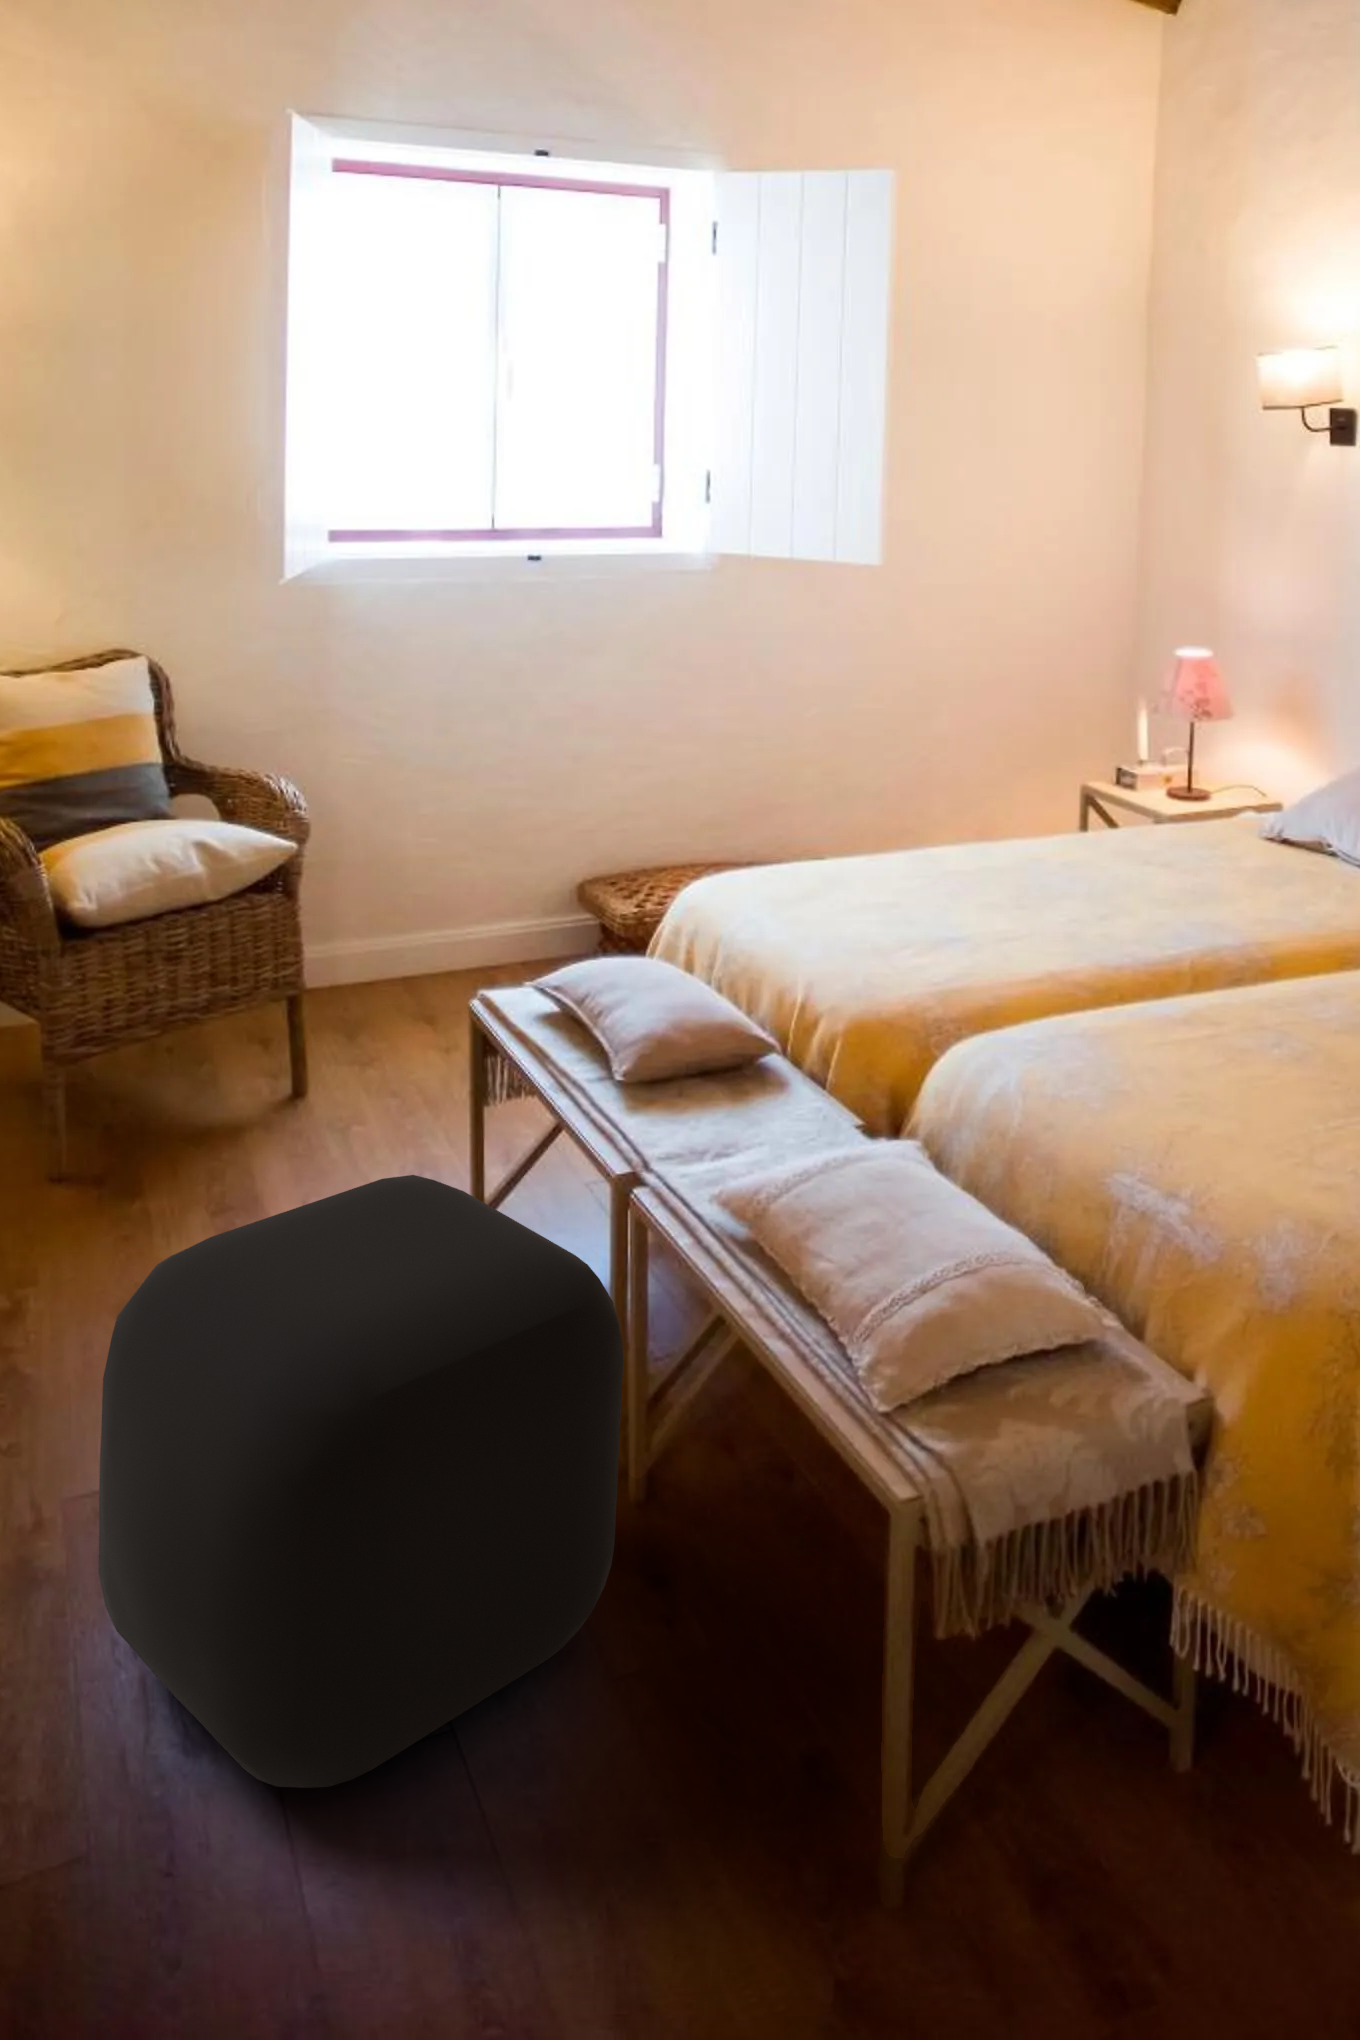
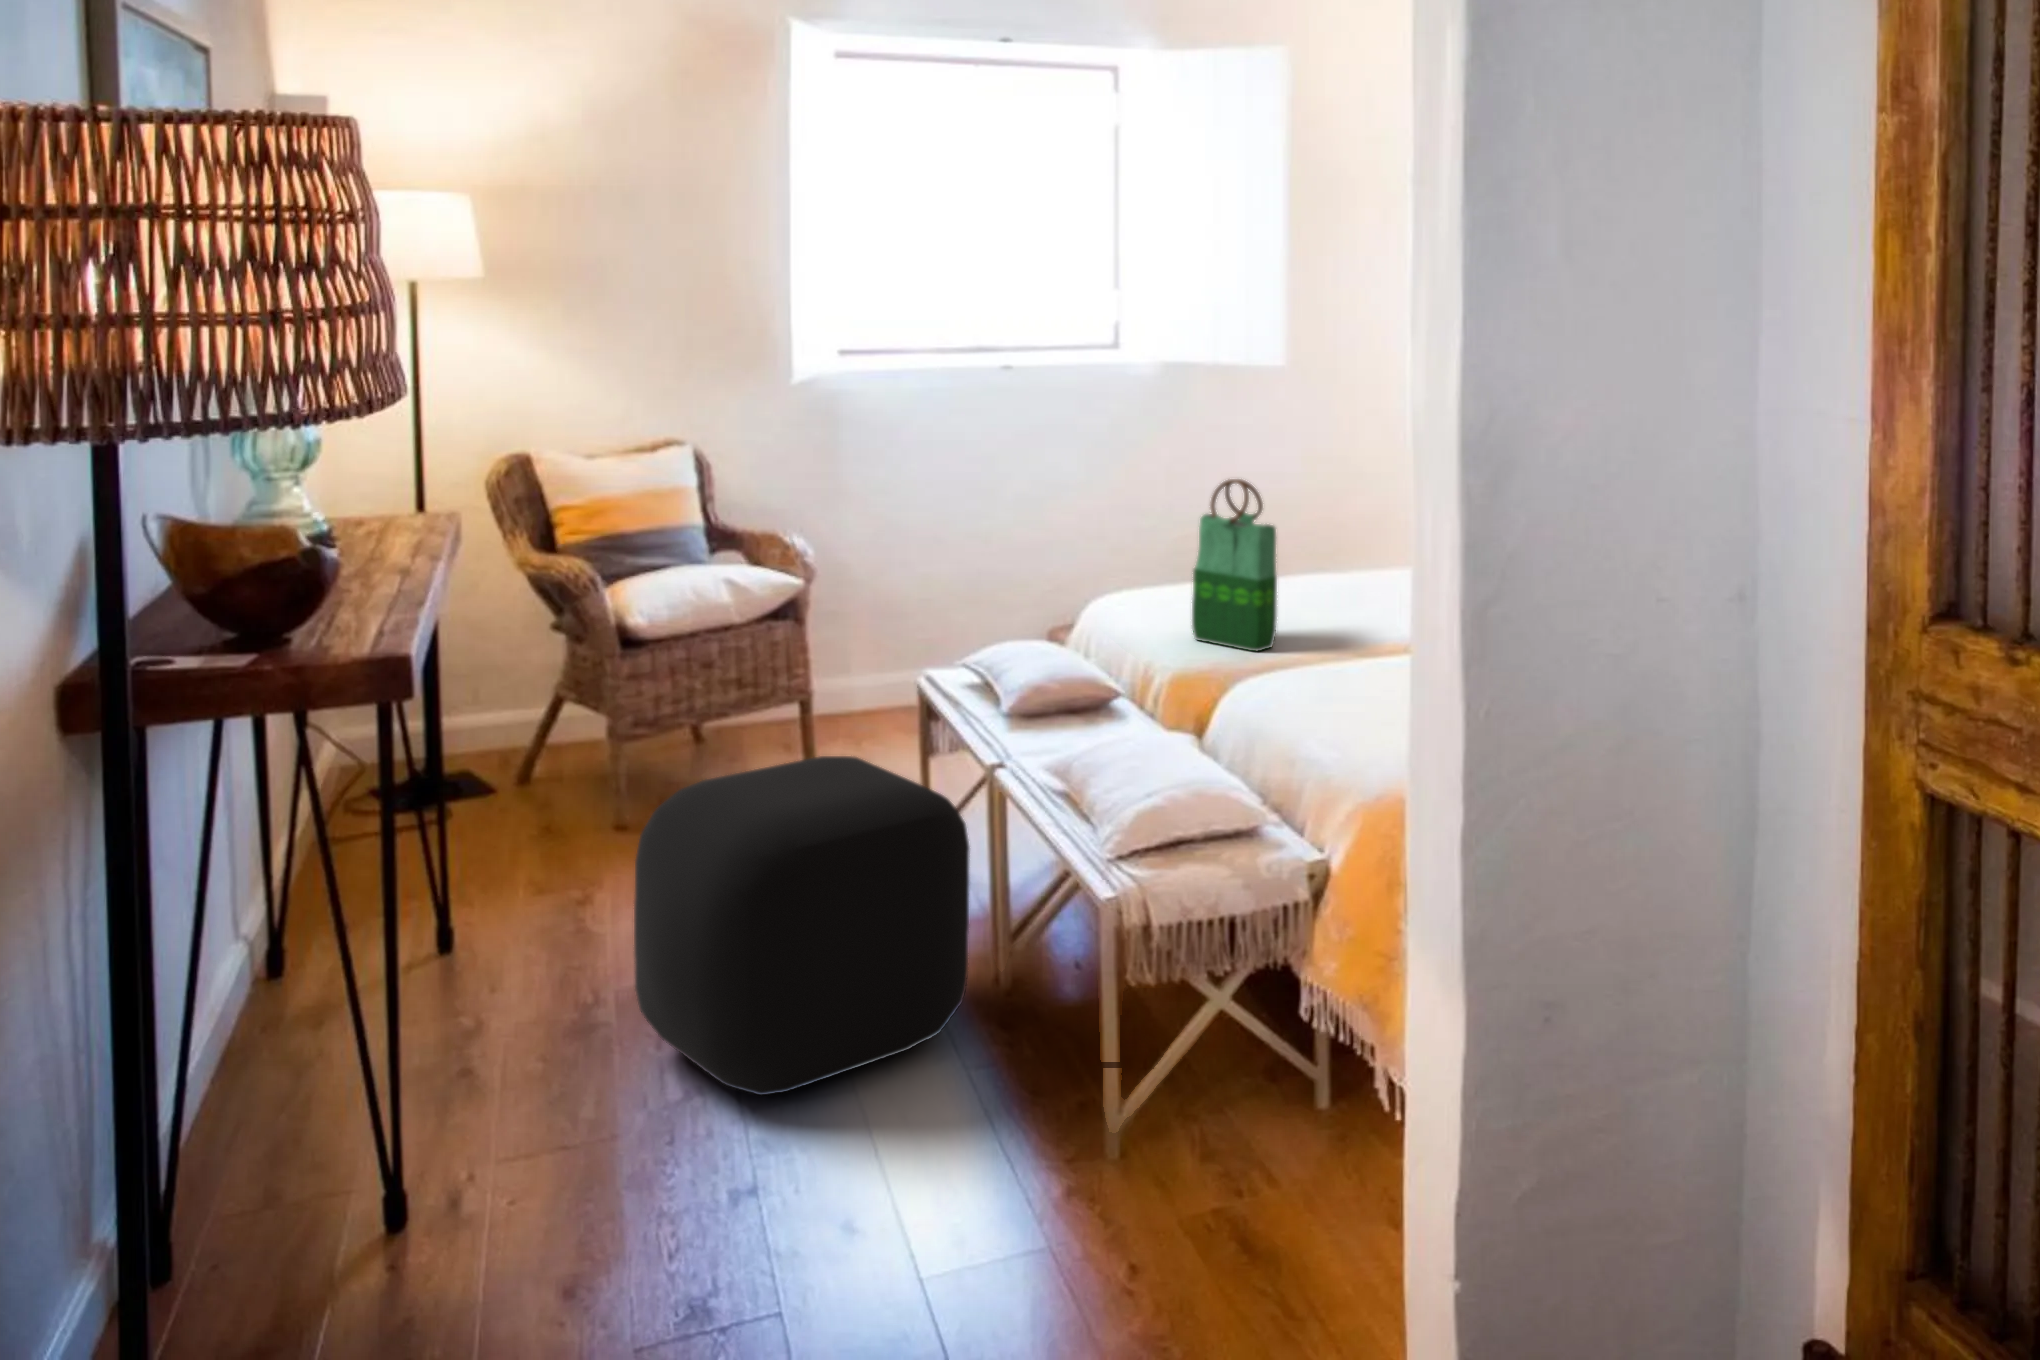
tote bag: none [845,736,971,974] -> present [1192,479,1277,651]

